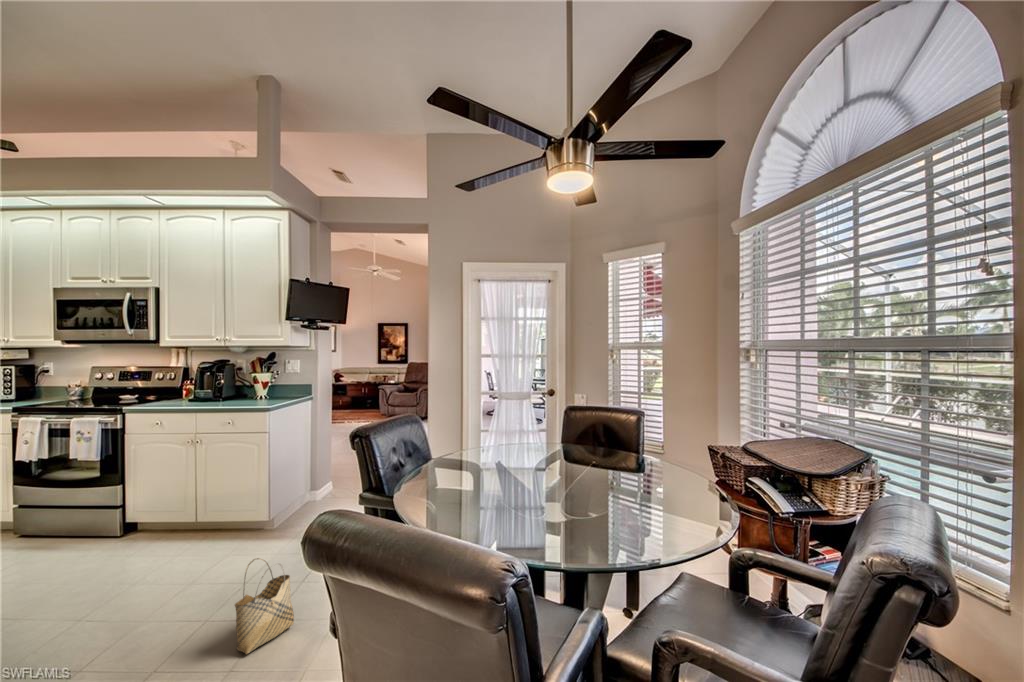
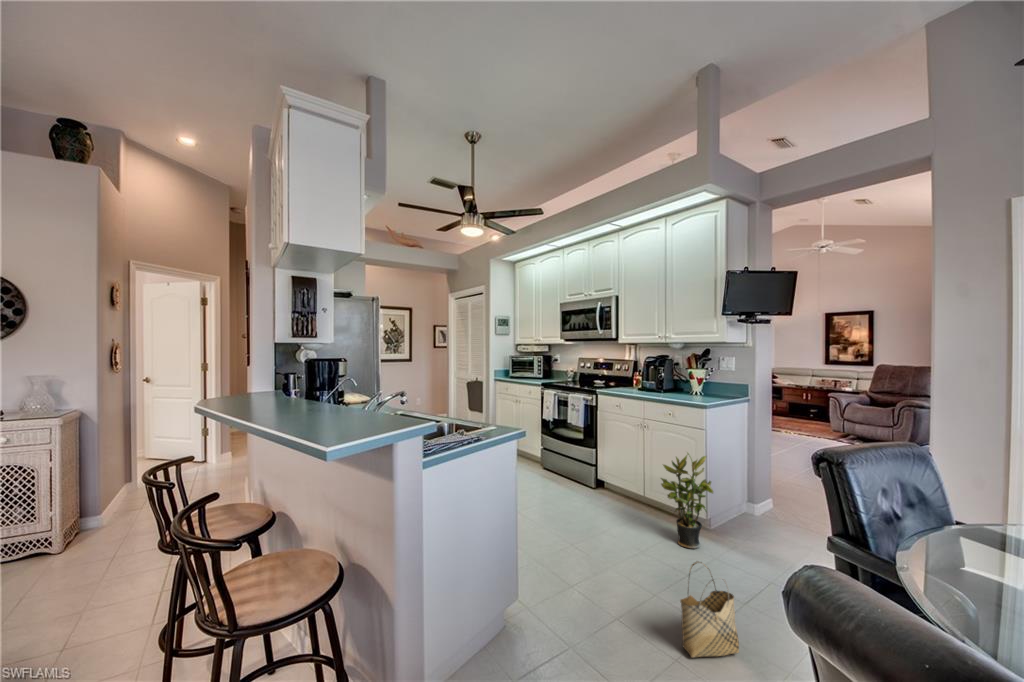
potted plant: none [215,456,276,556] -> present [661,453,713,549]

